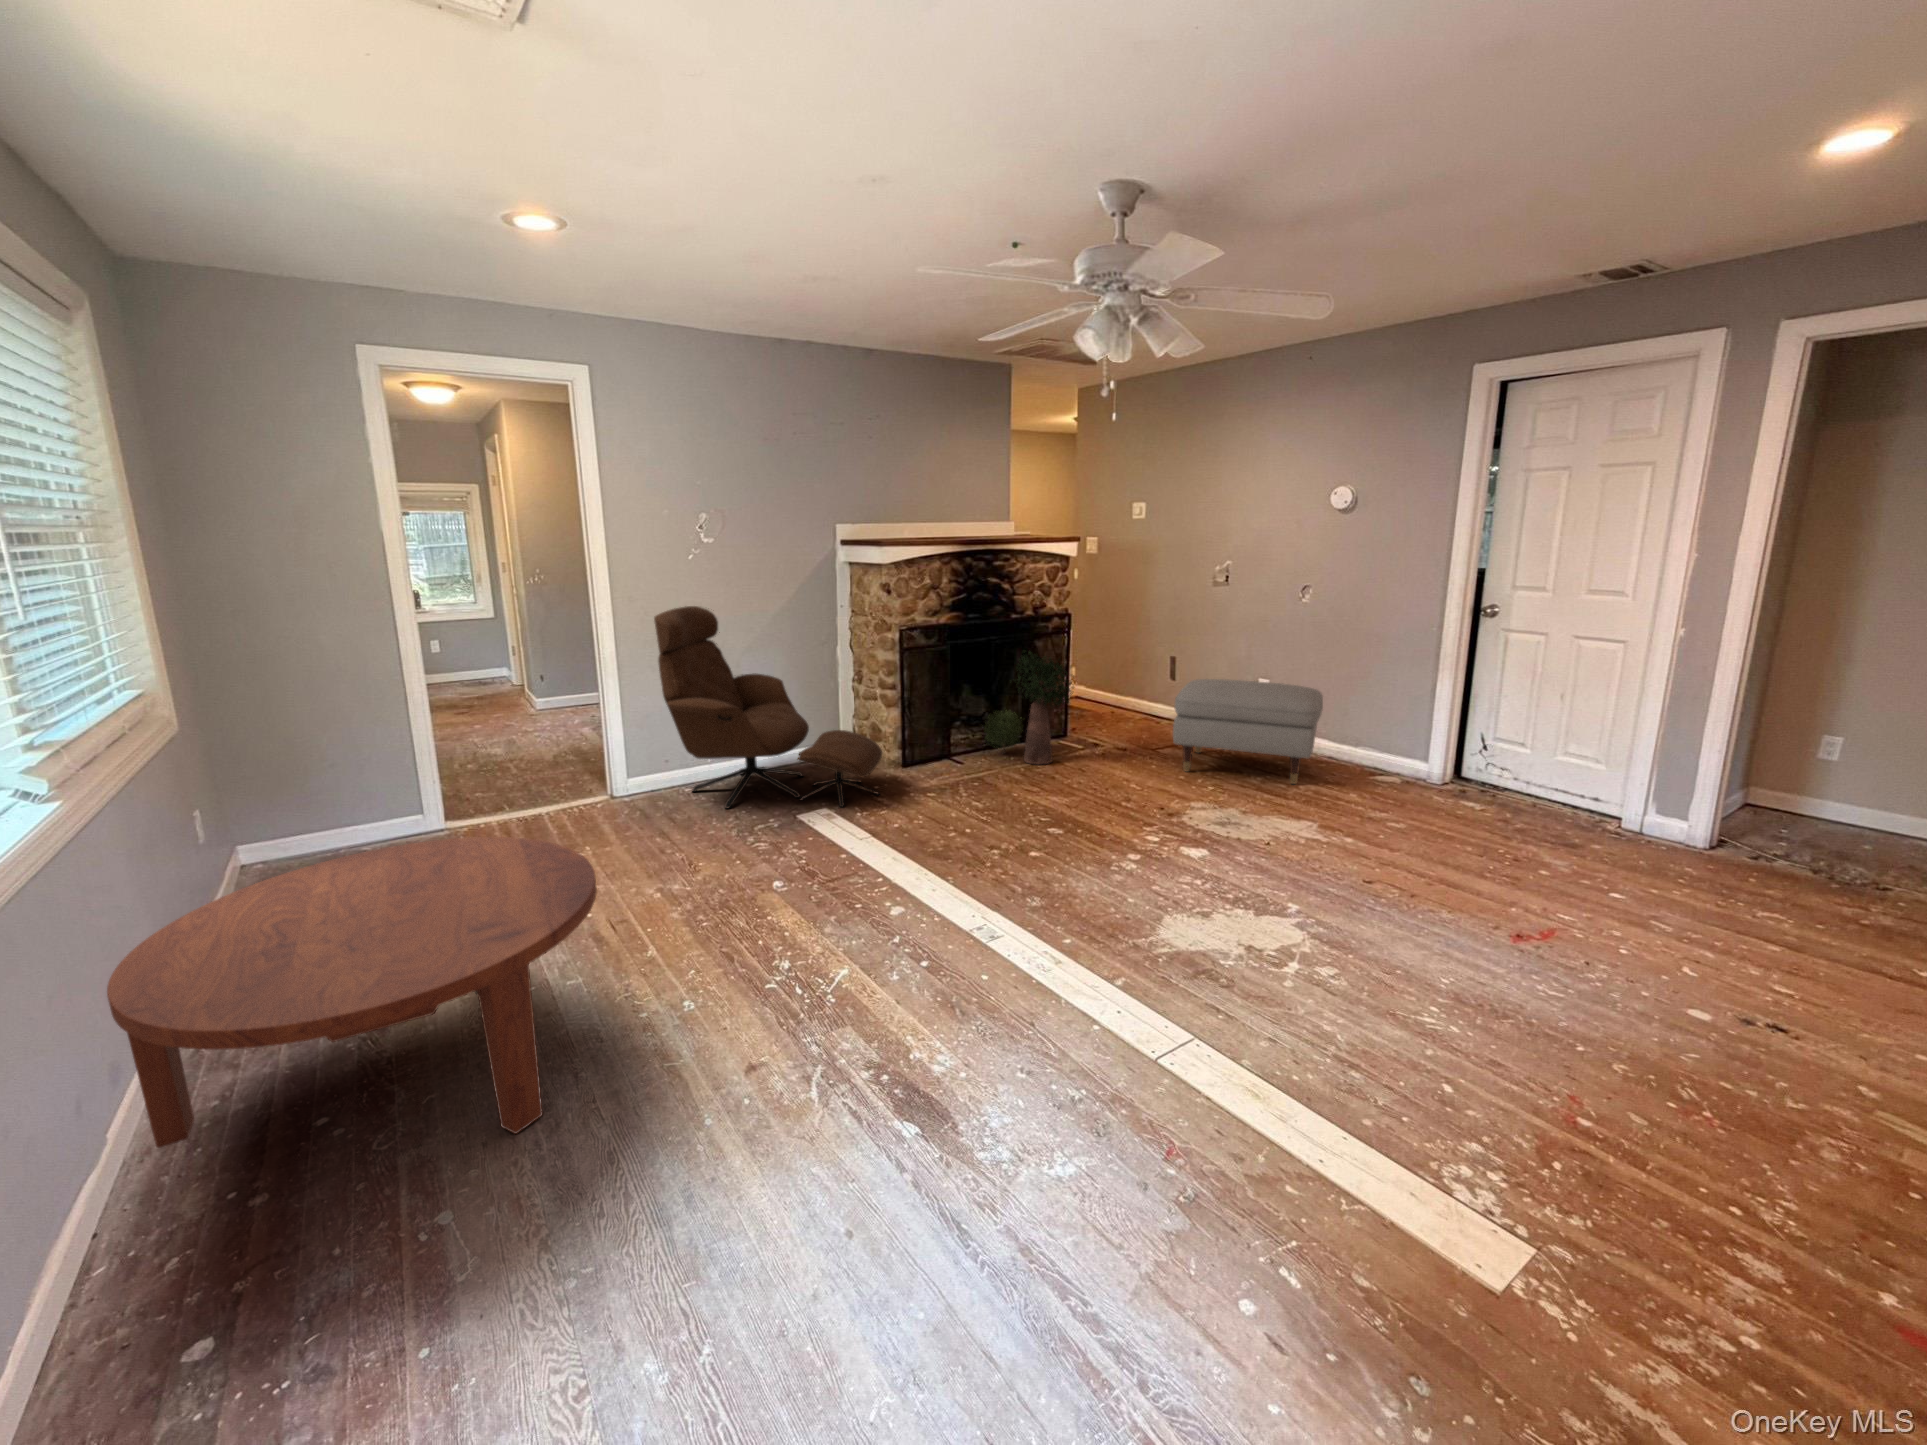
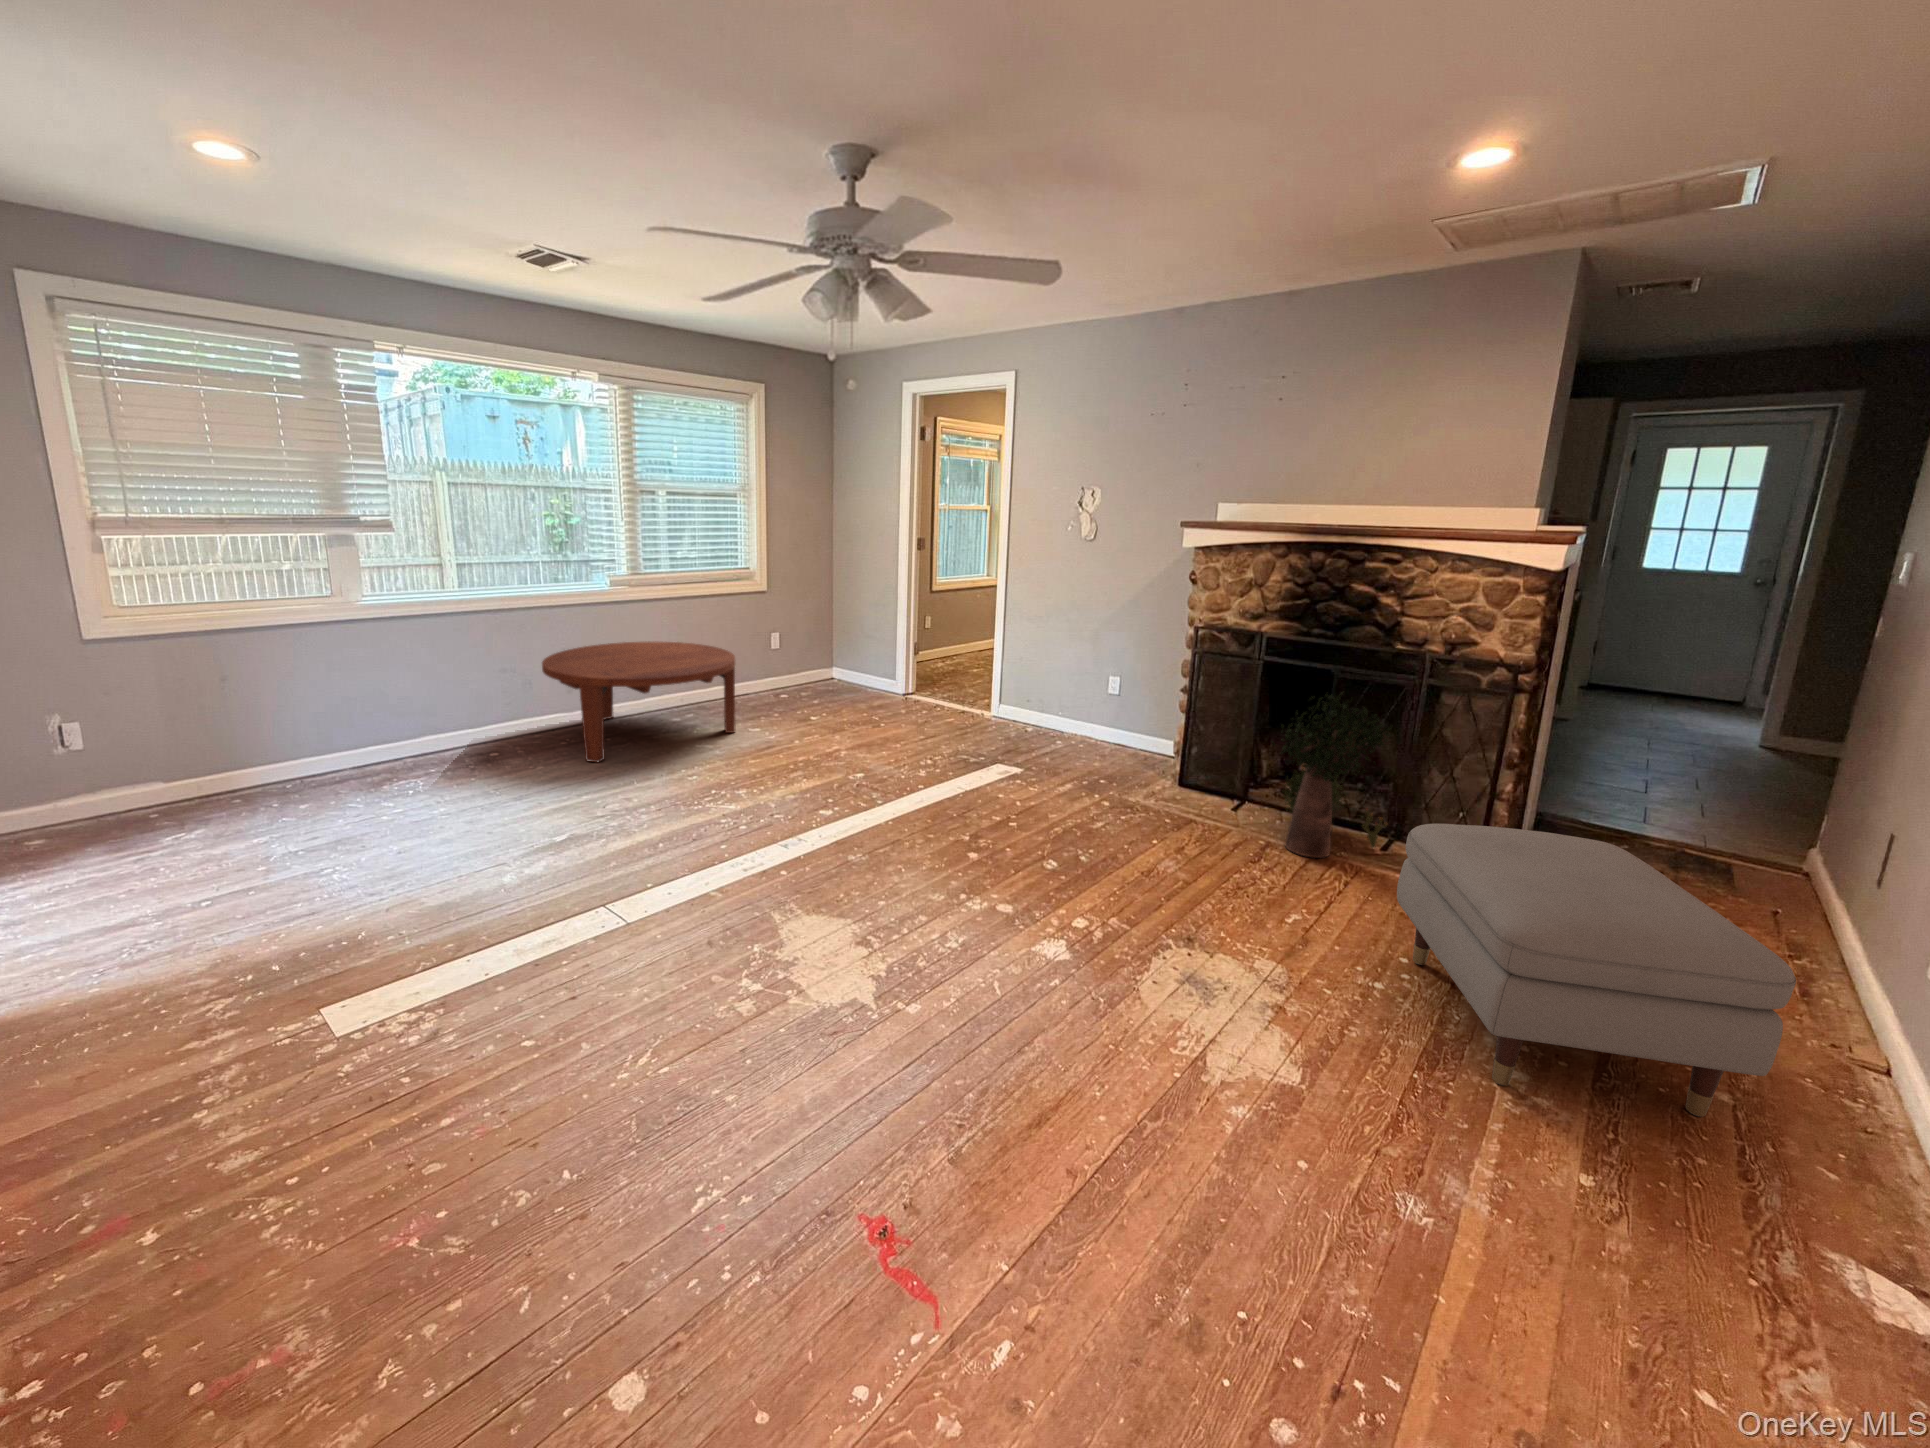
lounge chair: present [654,606,882,808] -> none [985,565,1124,782]

